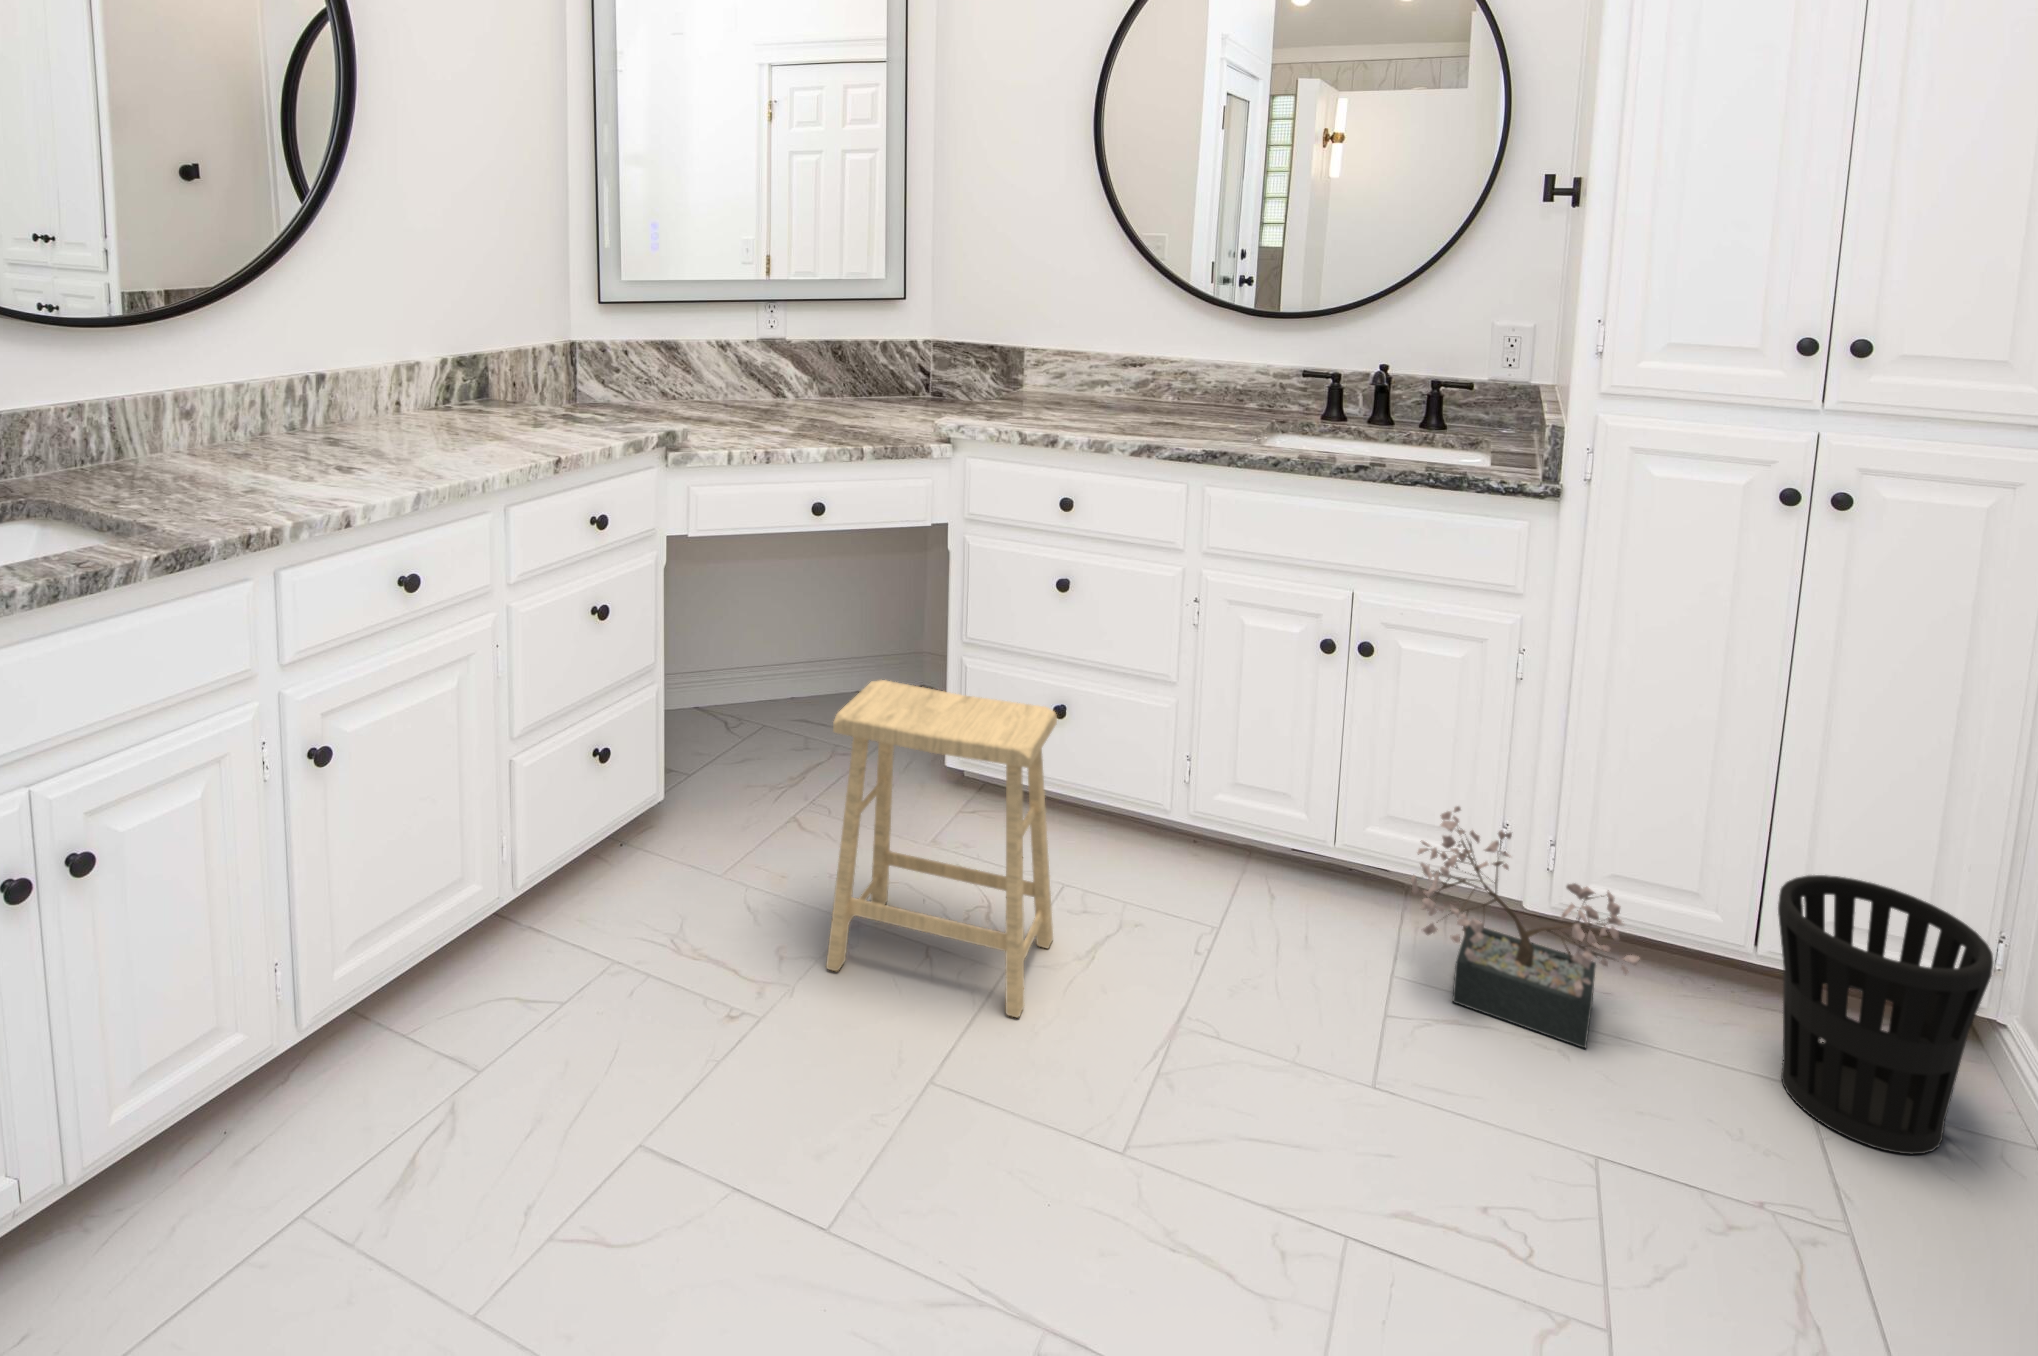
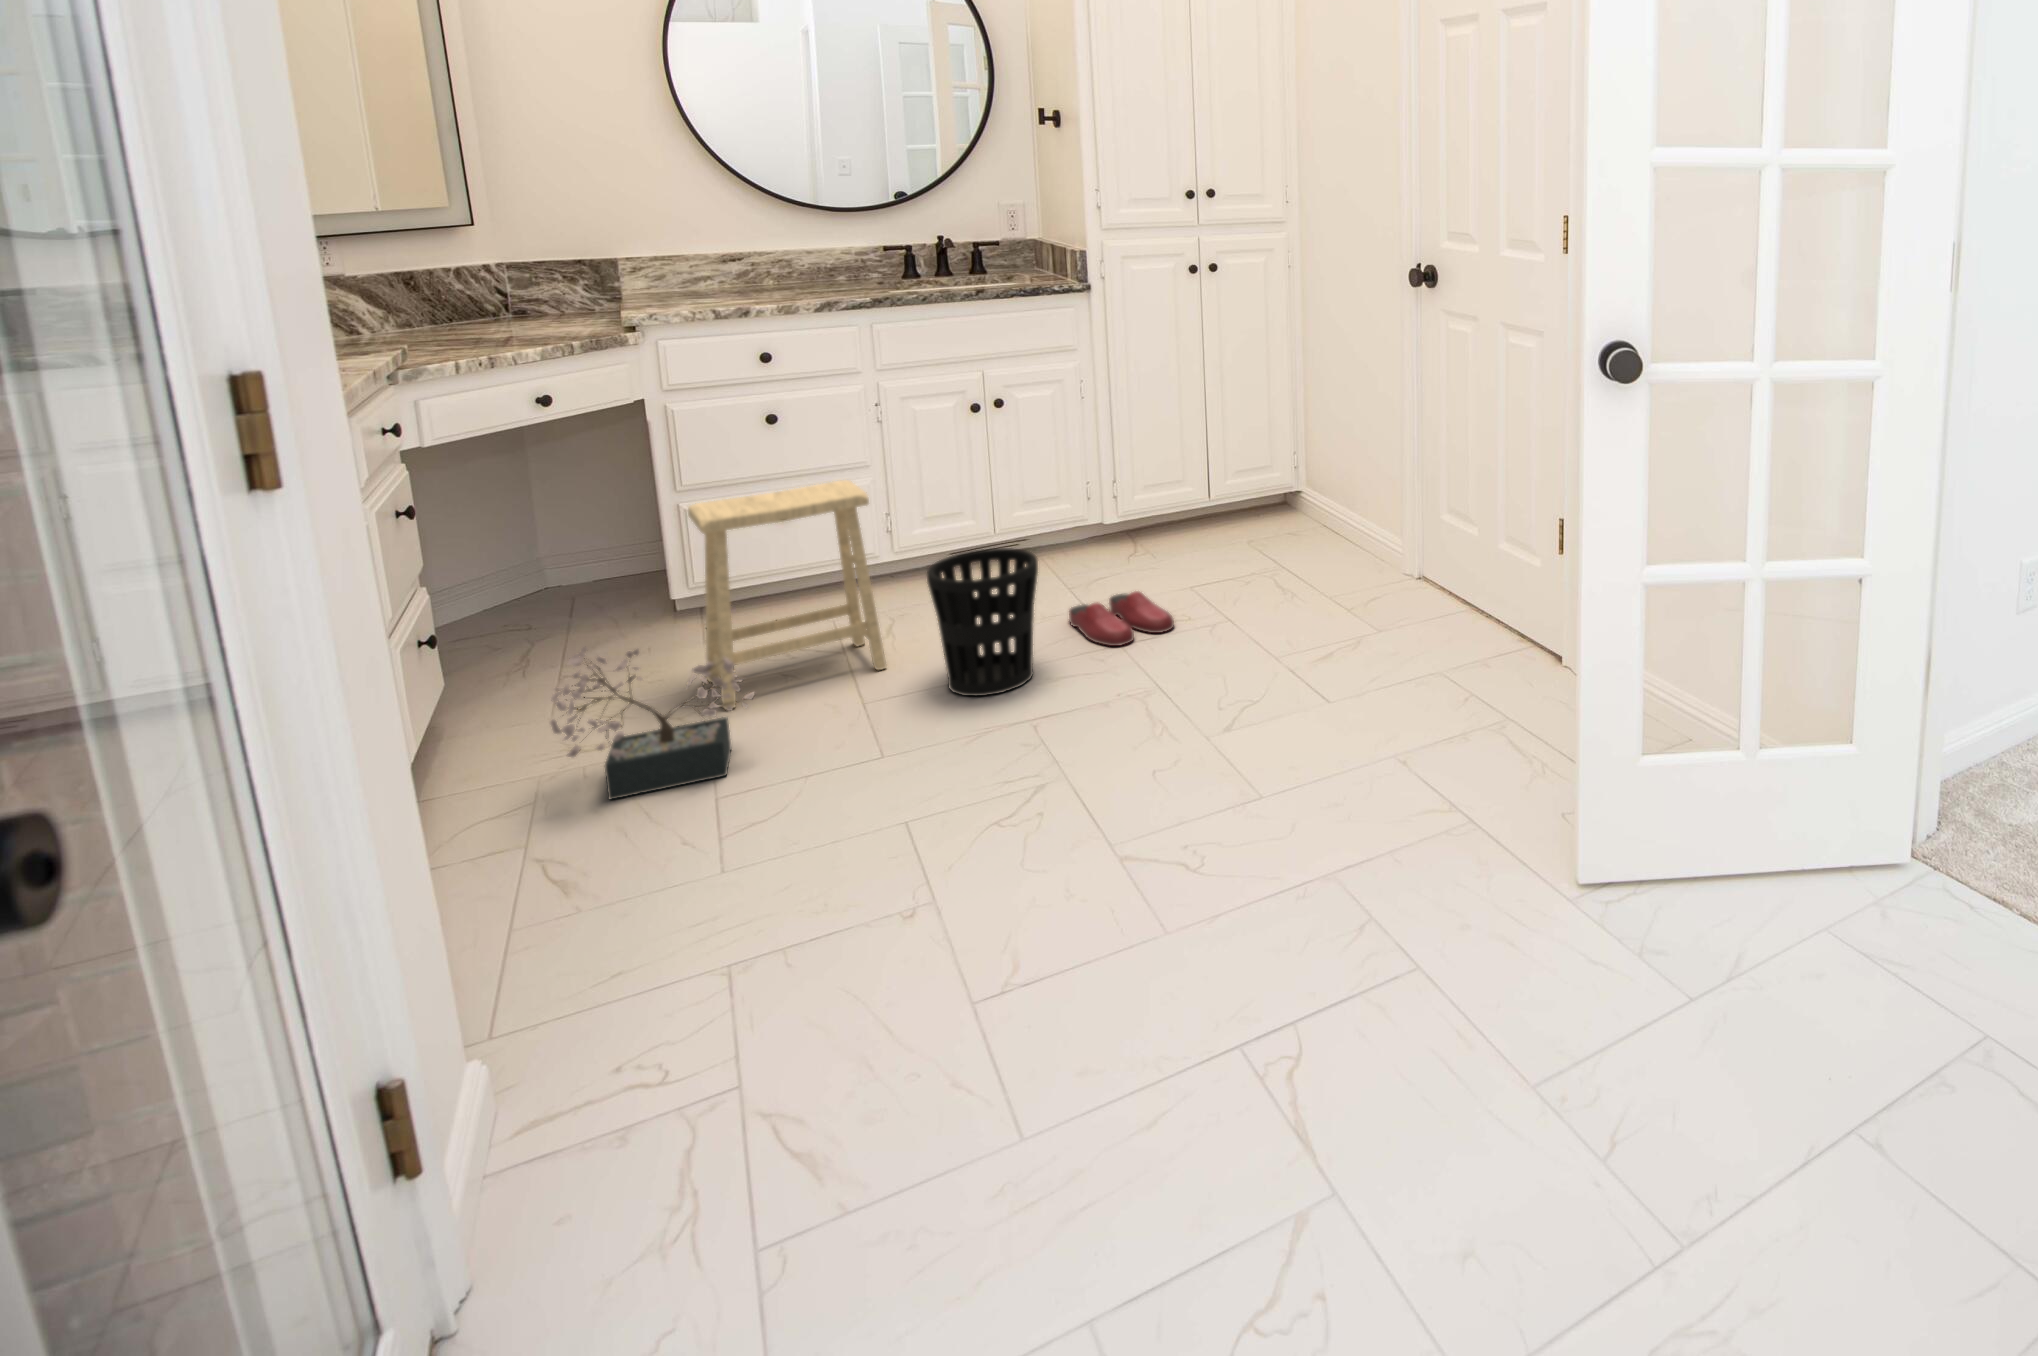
decorative plant: present [1411,806,1640,1048] -> present [550,647,754,799]
wastebasket: present [1778,875,1993,1154] -> present [927,548,1038,696]
slippers: none [1302,1072,1483,1268] -> present [1069,591,1174,646]

